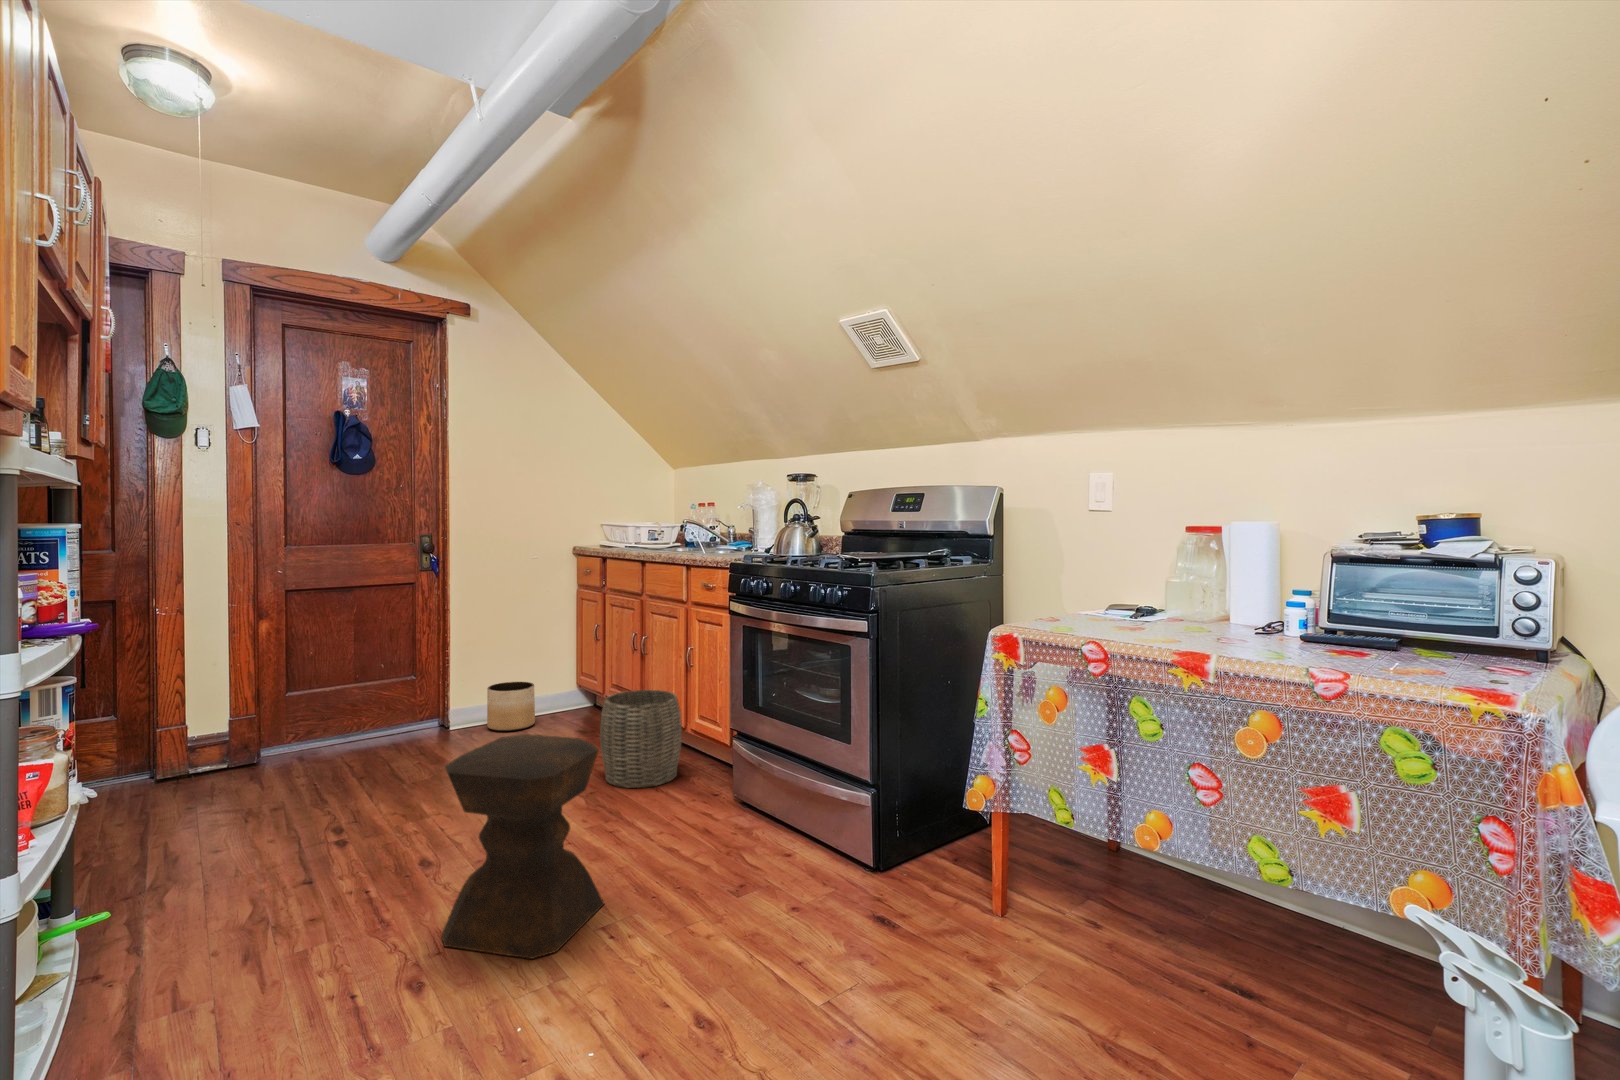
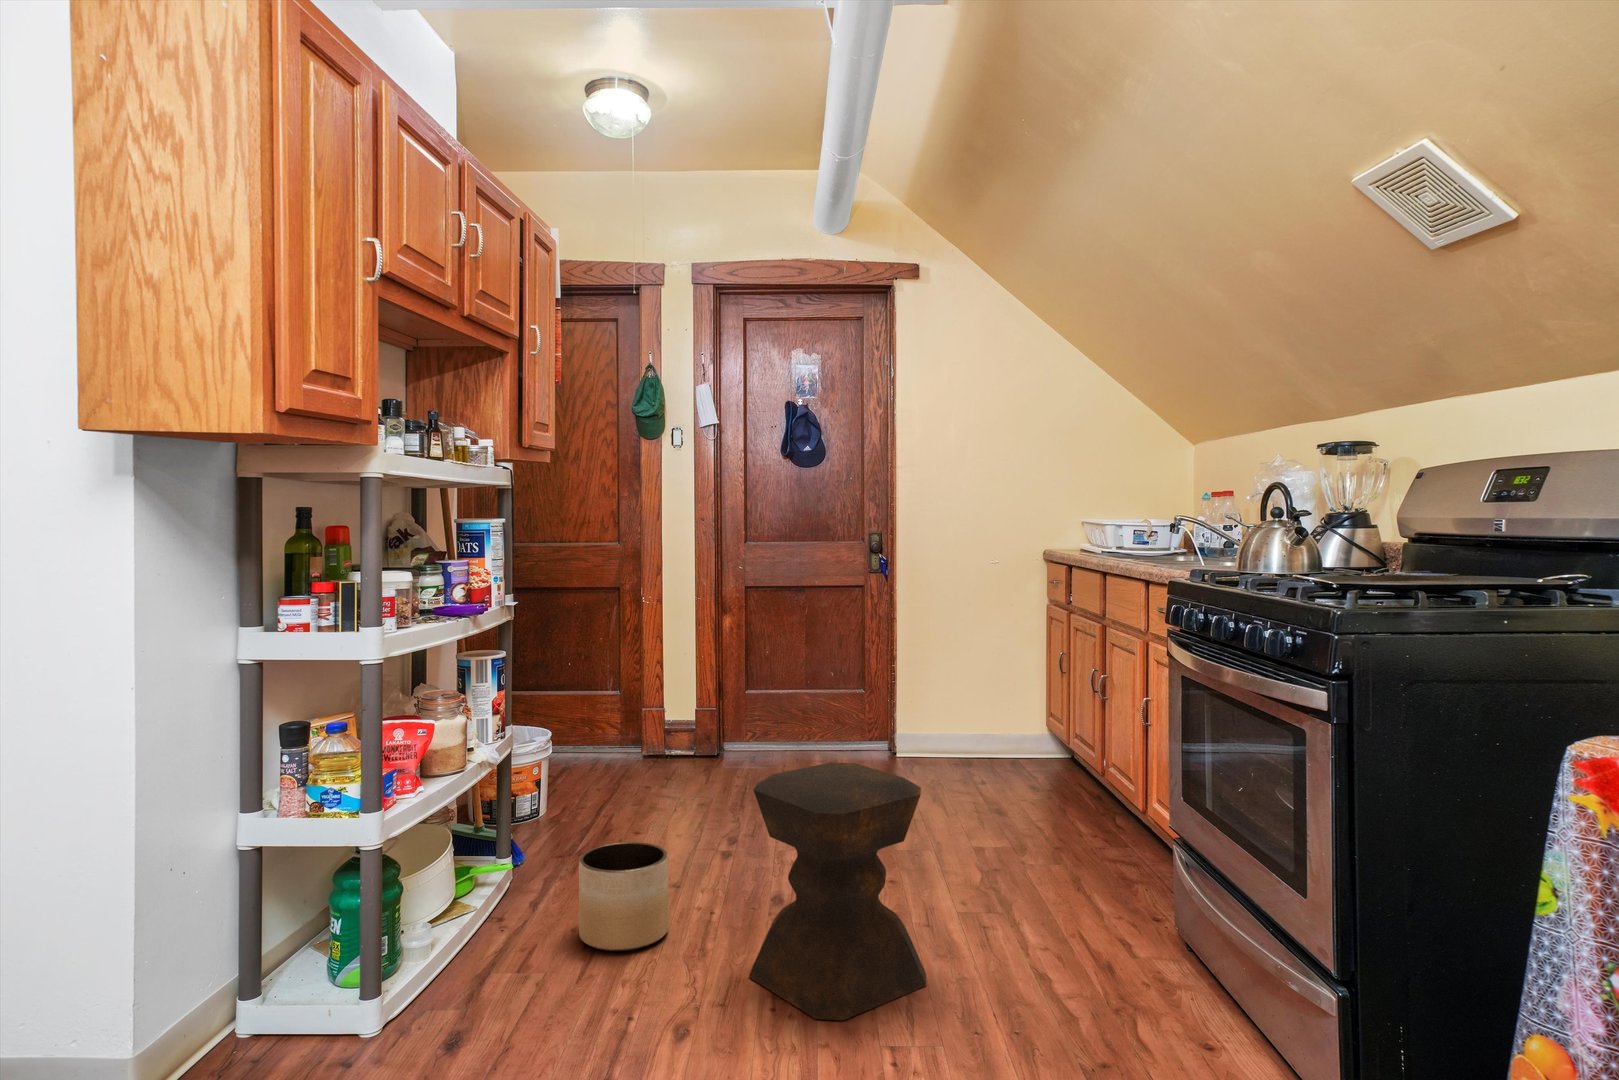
planter: present [487,682,535,731] -> present [579,842,669,951]
woven basket: present [600,690,682,788] -> none [1016,736,1122,864]

